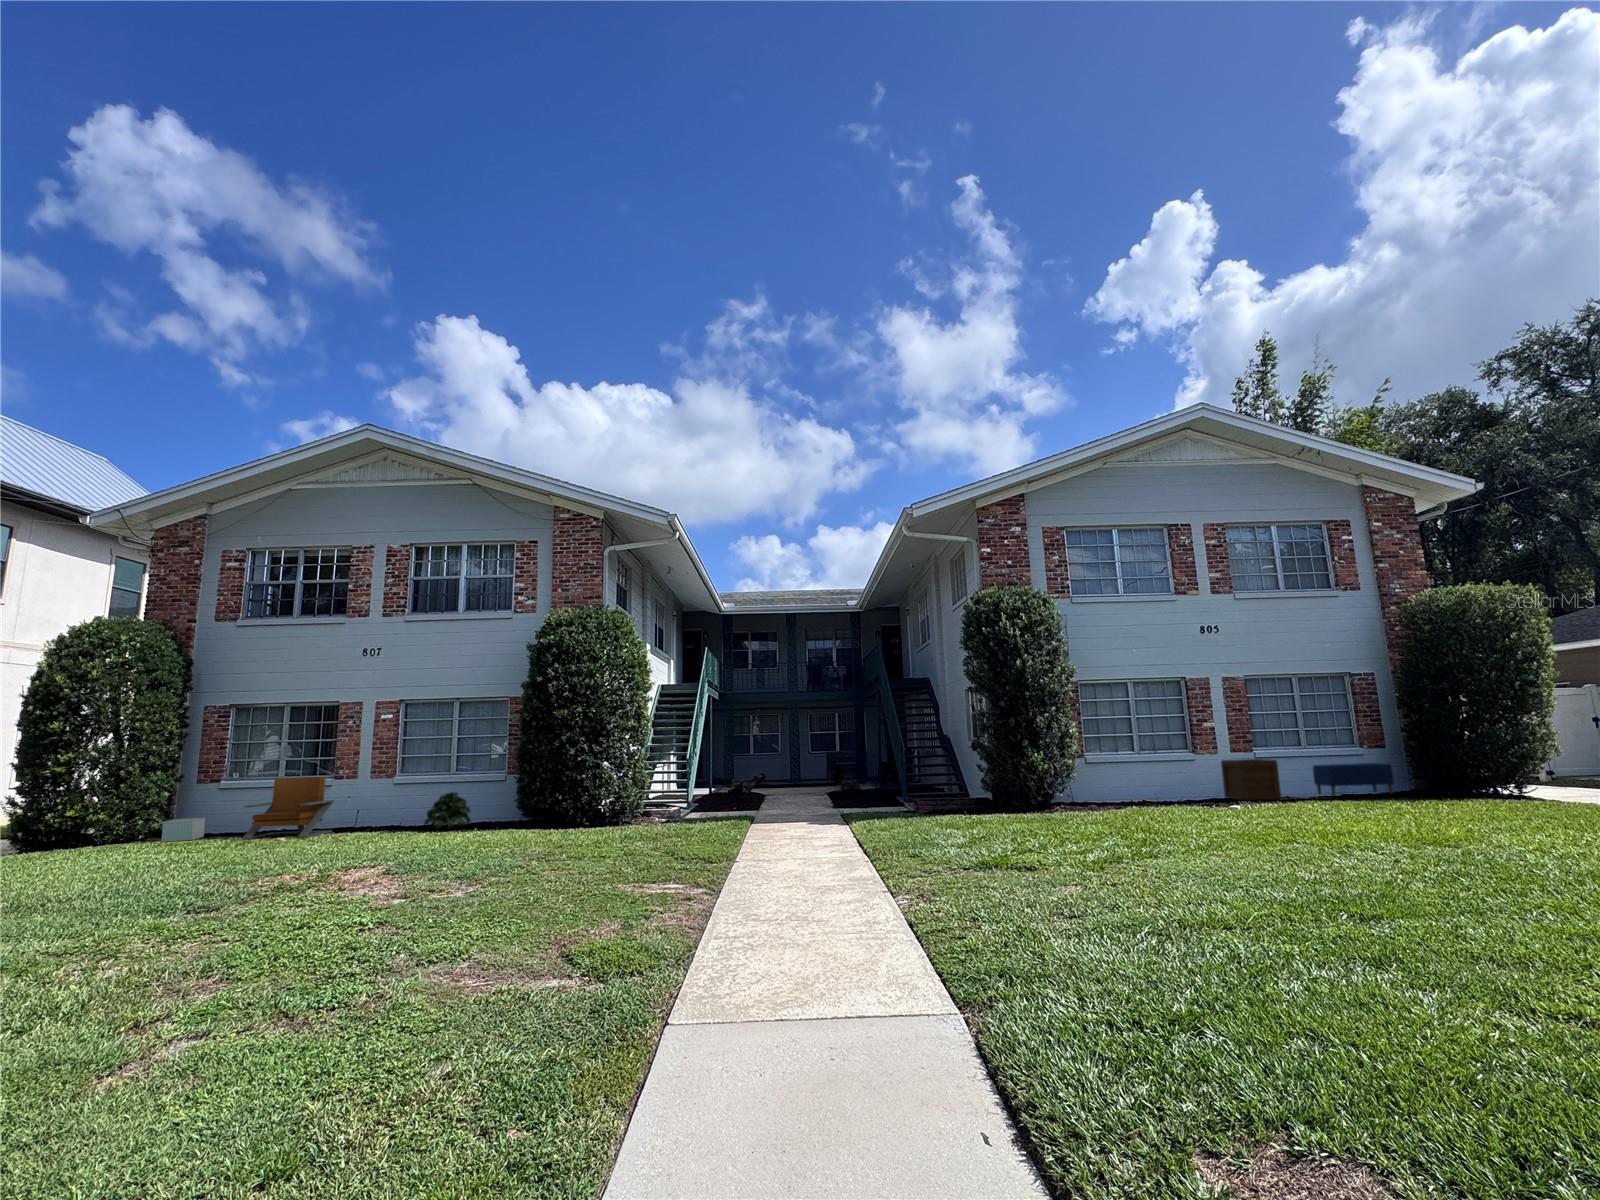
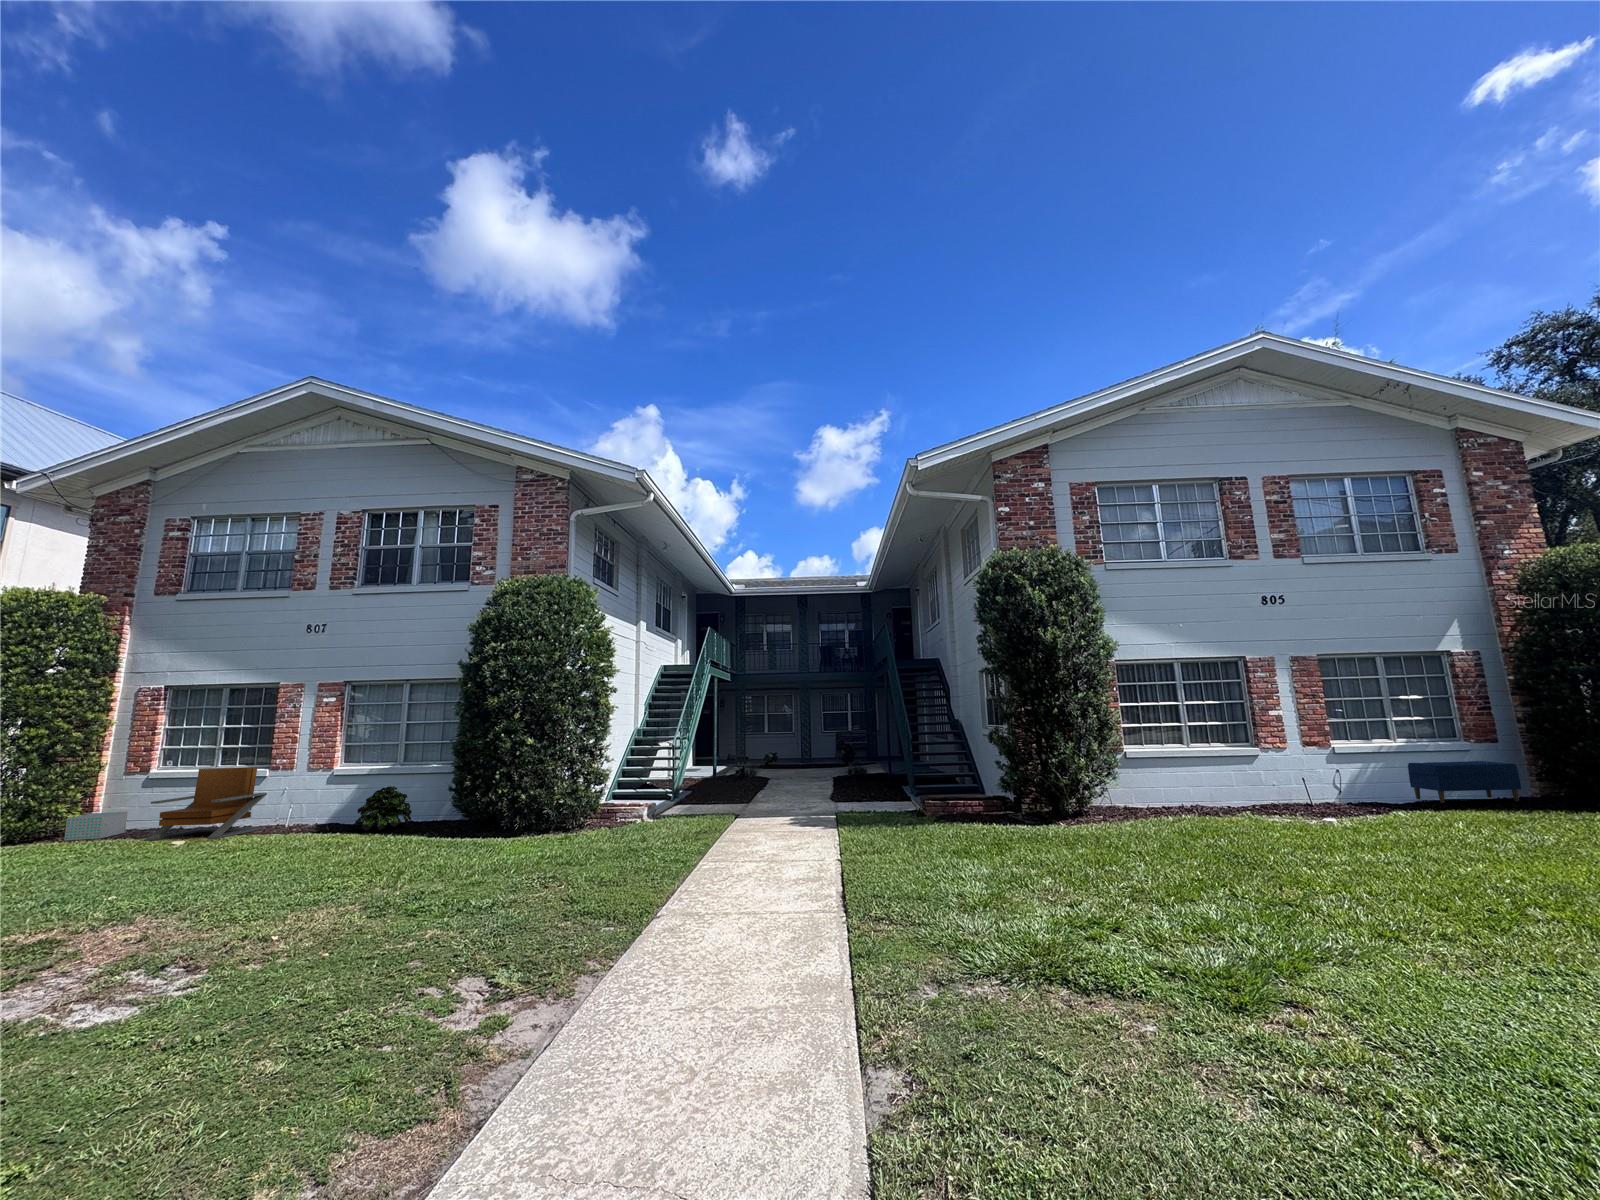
wooden crate: present [1221,759,1281,800] -> none [1292,755,1378,808]

